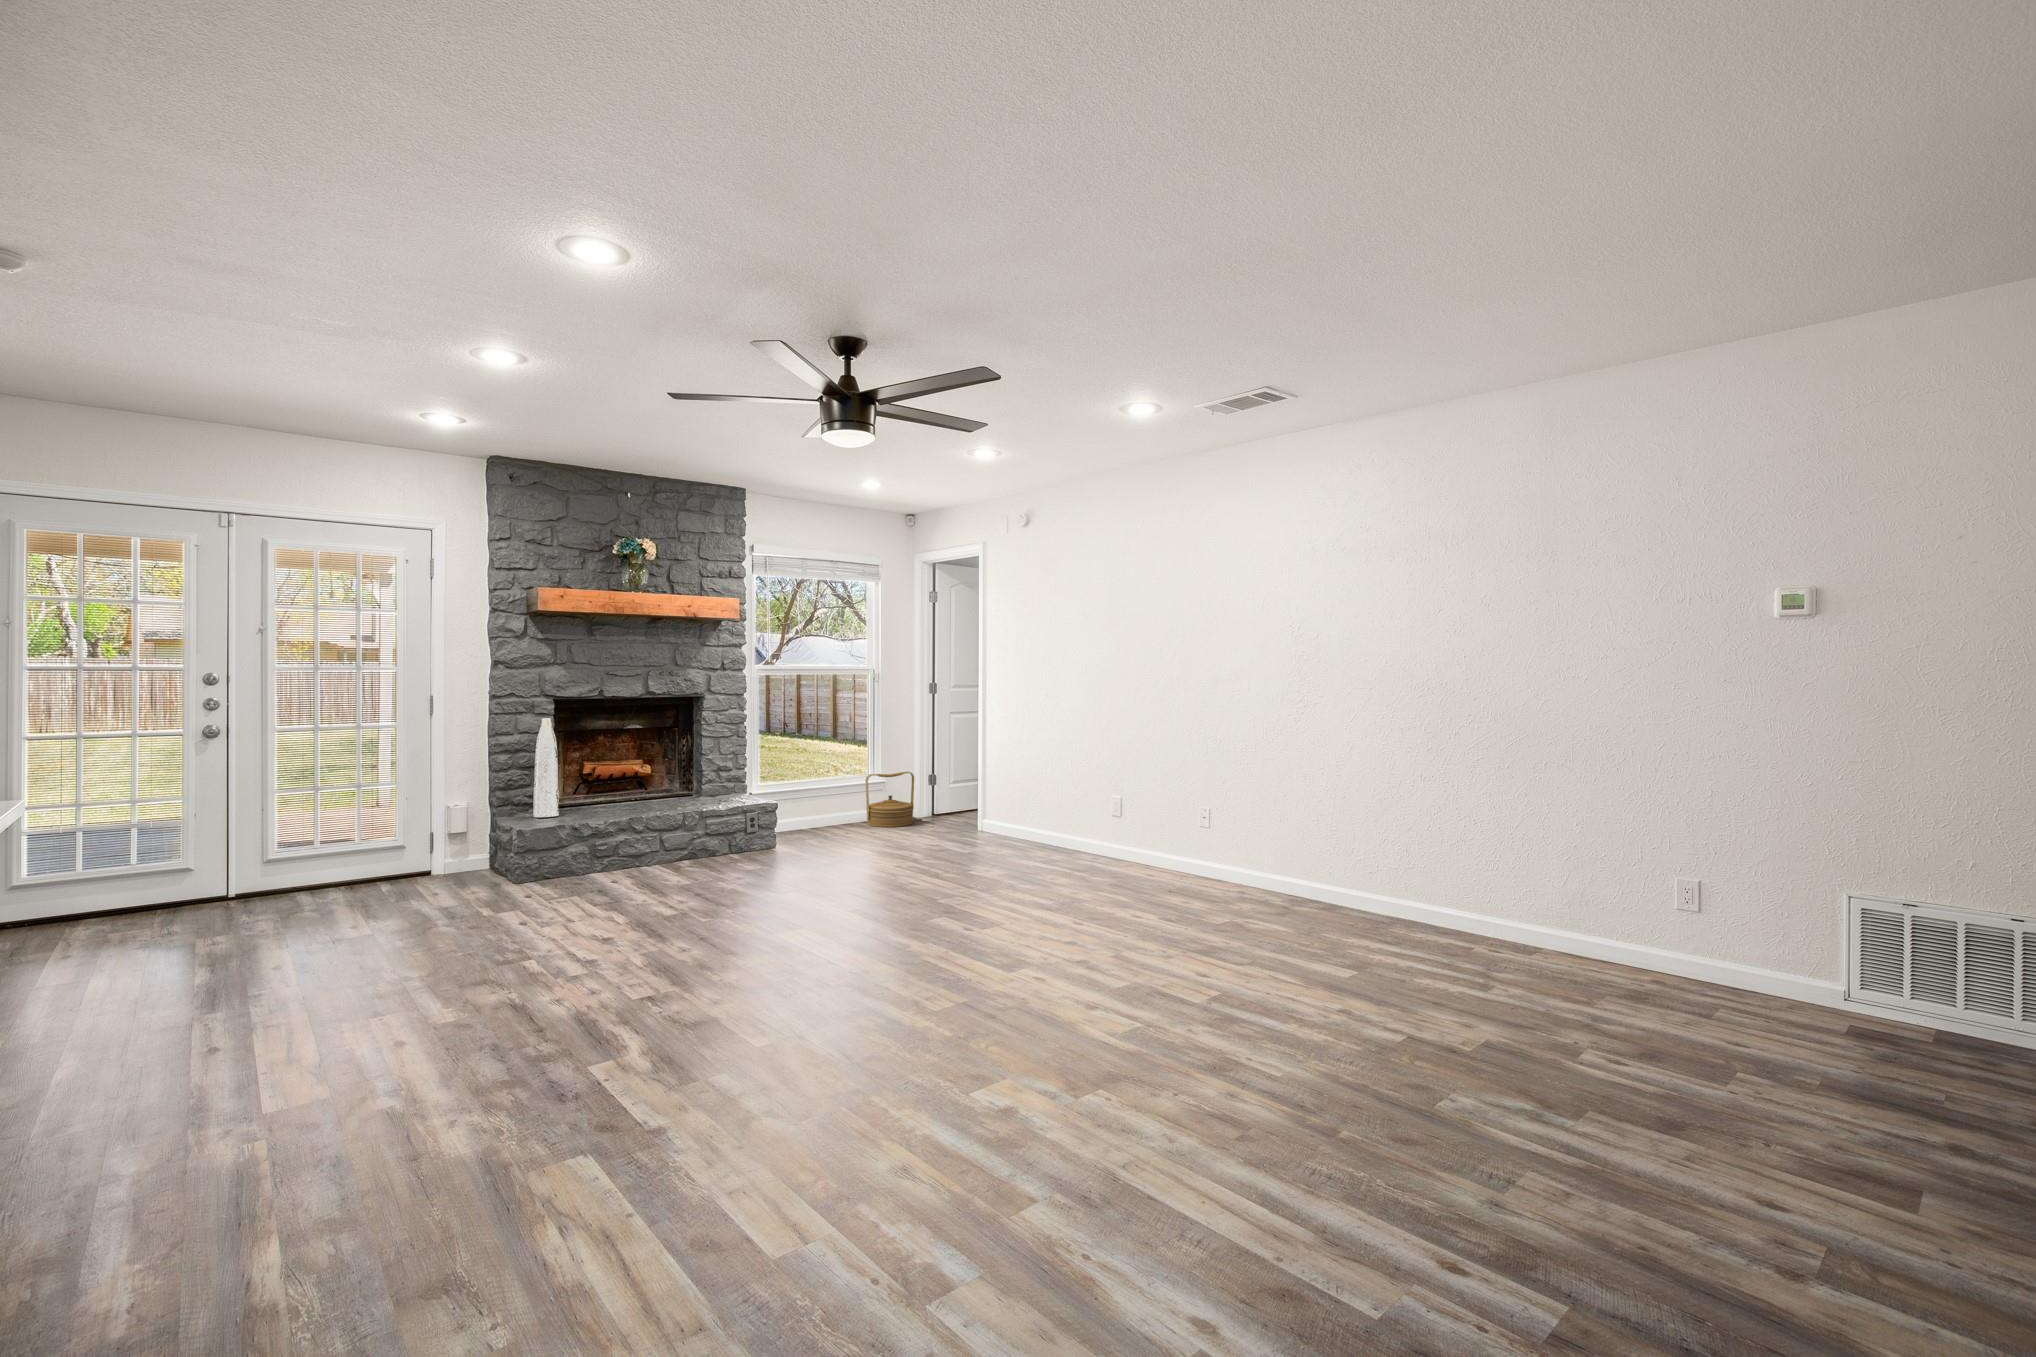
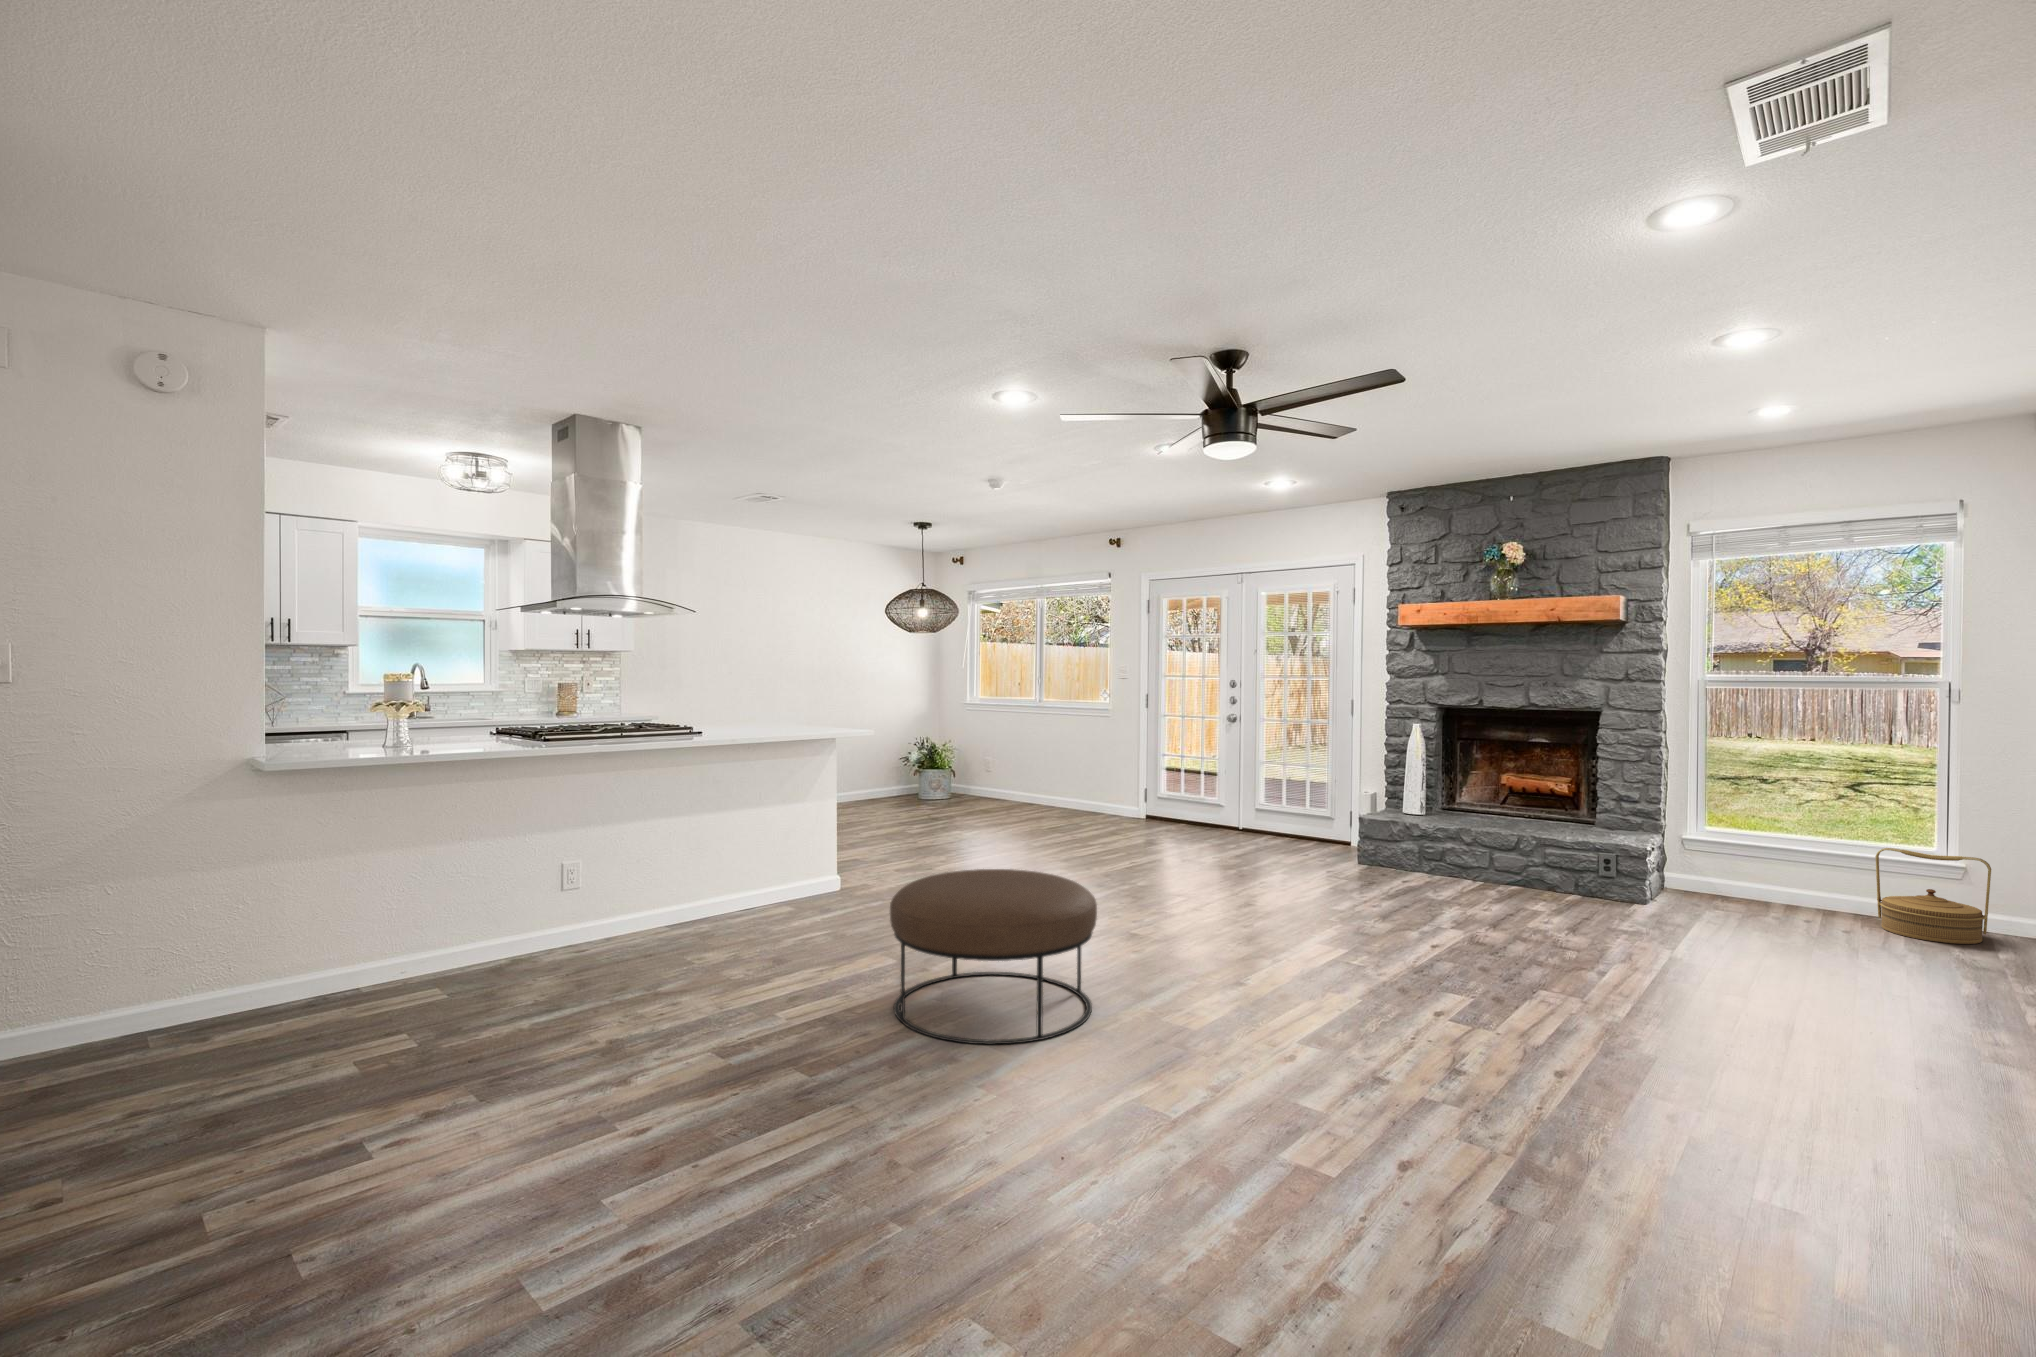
ottoman: none [699,932,985,1202] -> present [890,869,1097,1044]

